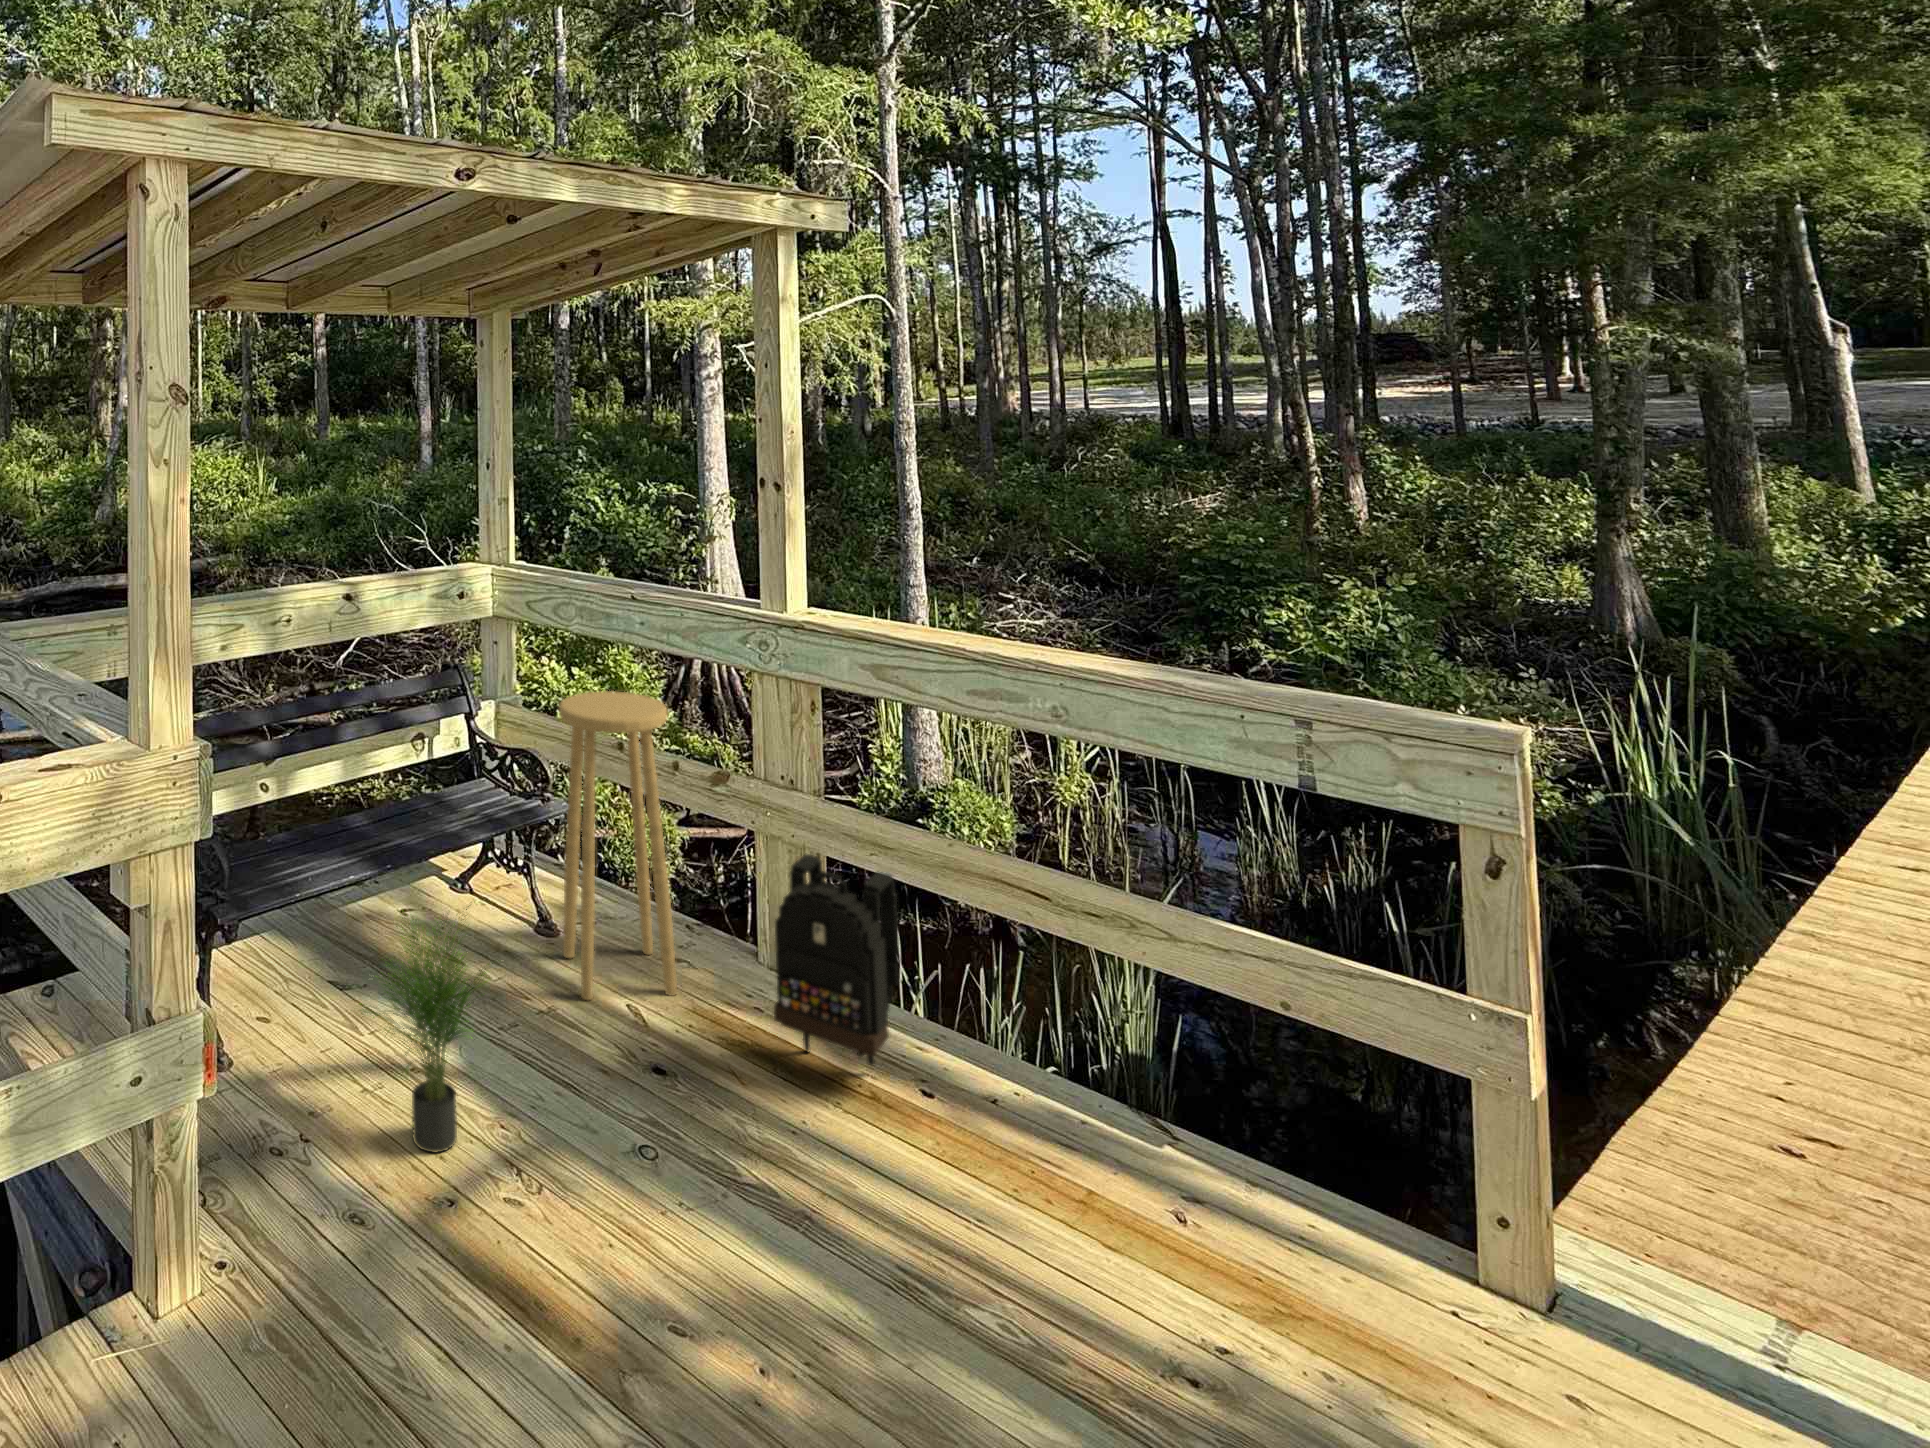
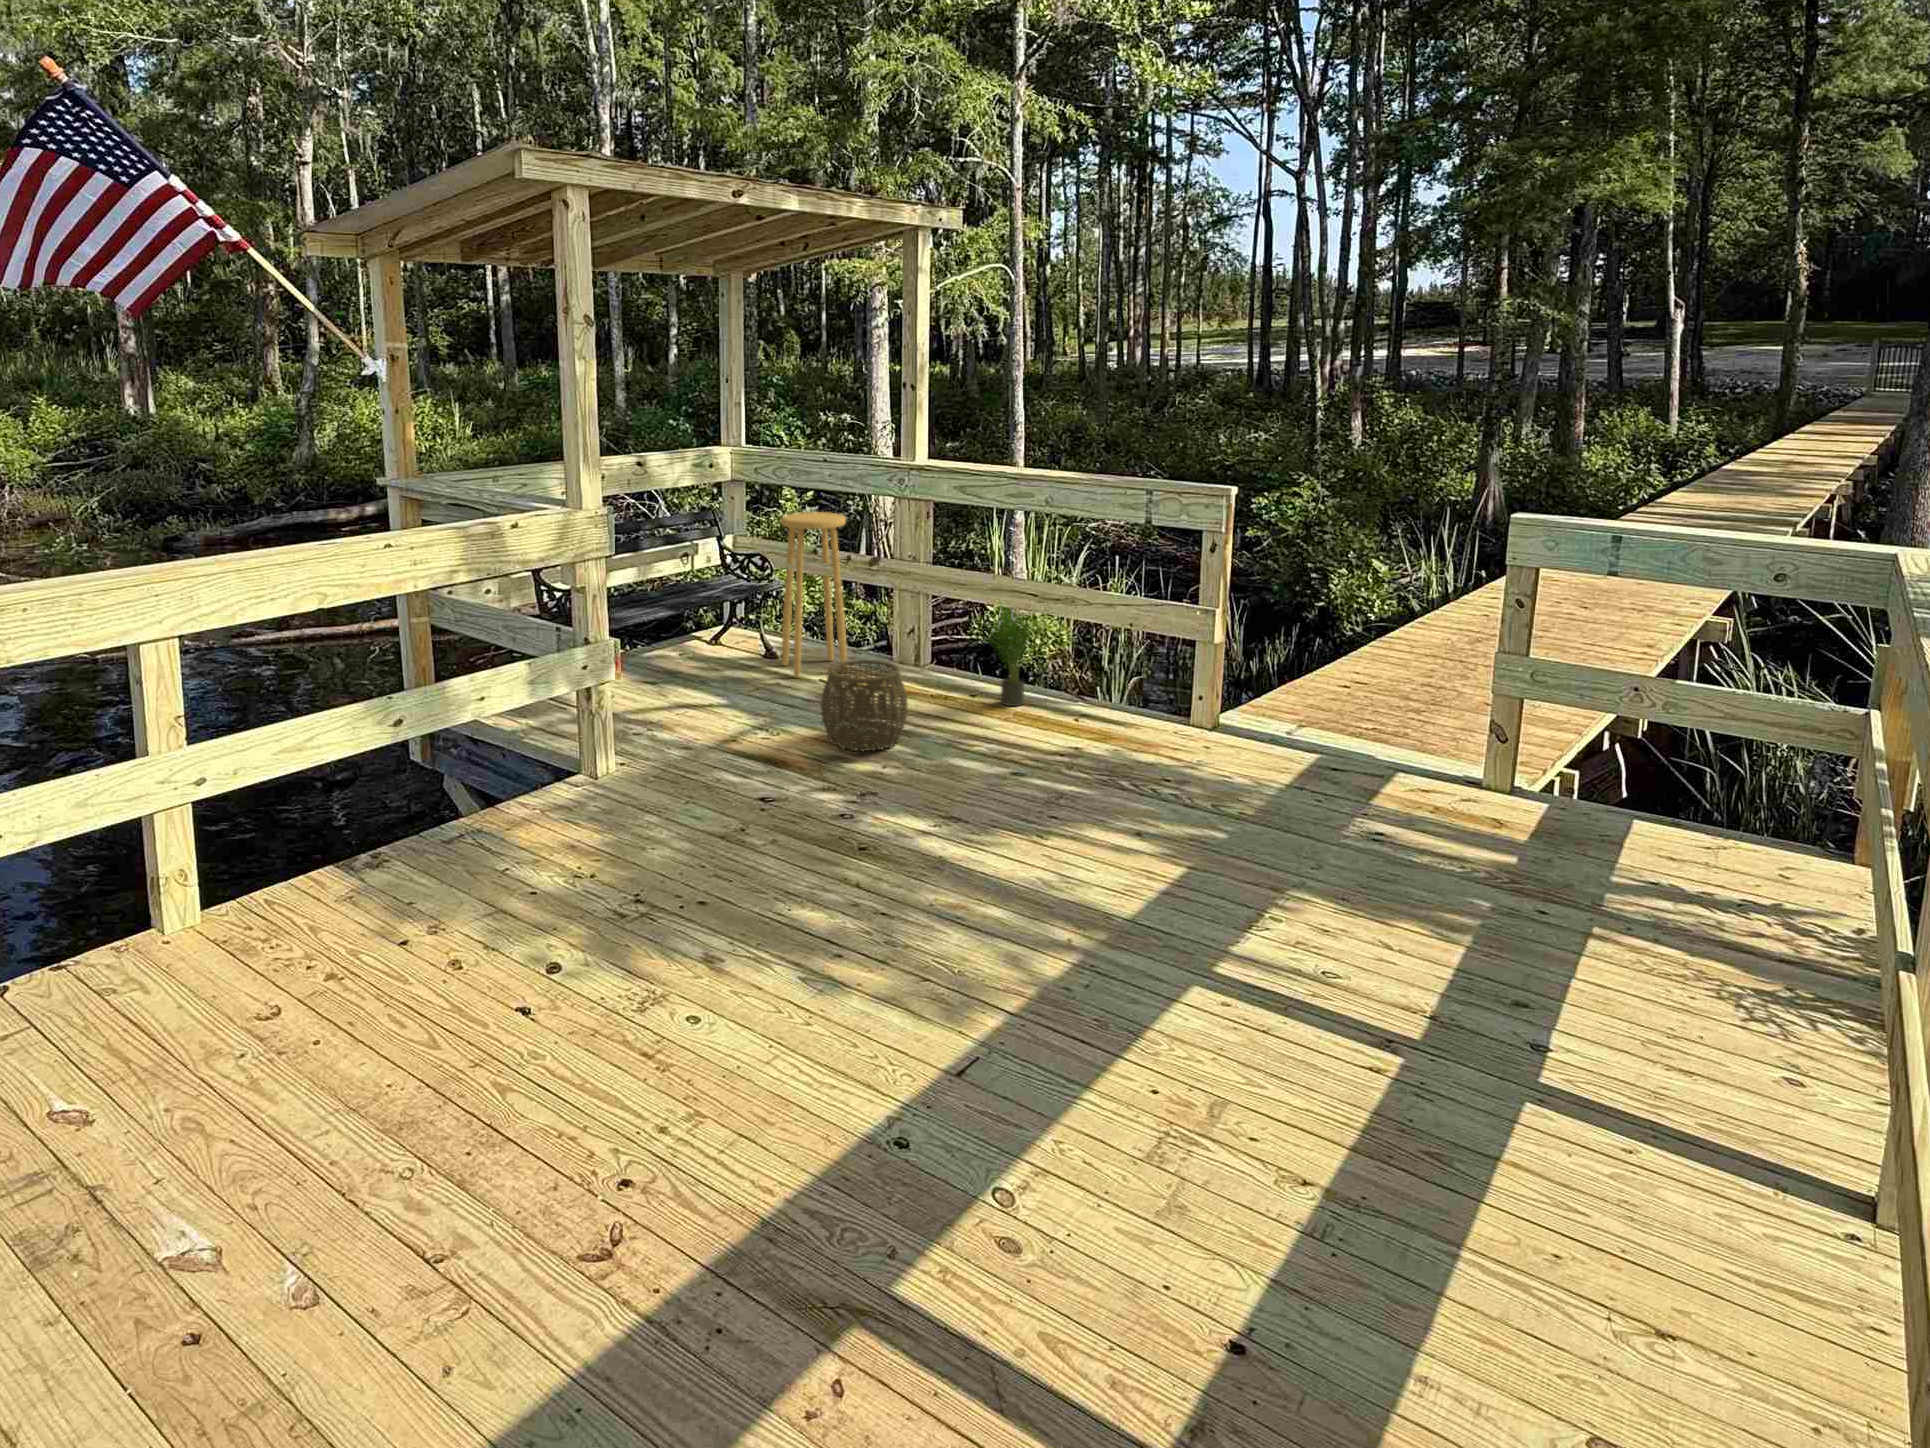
backpack: present [774,854,899,1065] -> none [899,587,965,685]
potted plant: present [361,906,493,1152] -> present [988,602,1039,706]
woven basket: none [617,1063,809,1324] -> present [821,660,908,752]

